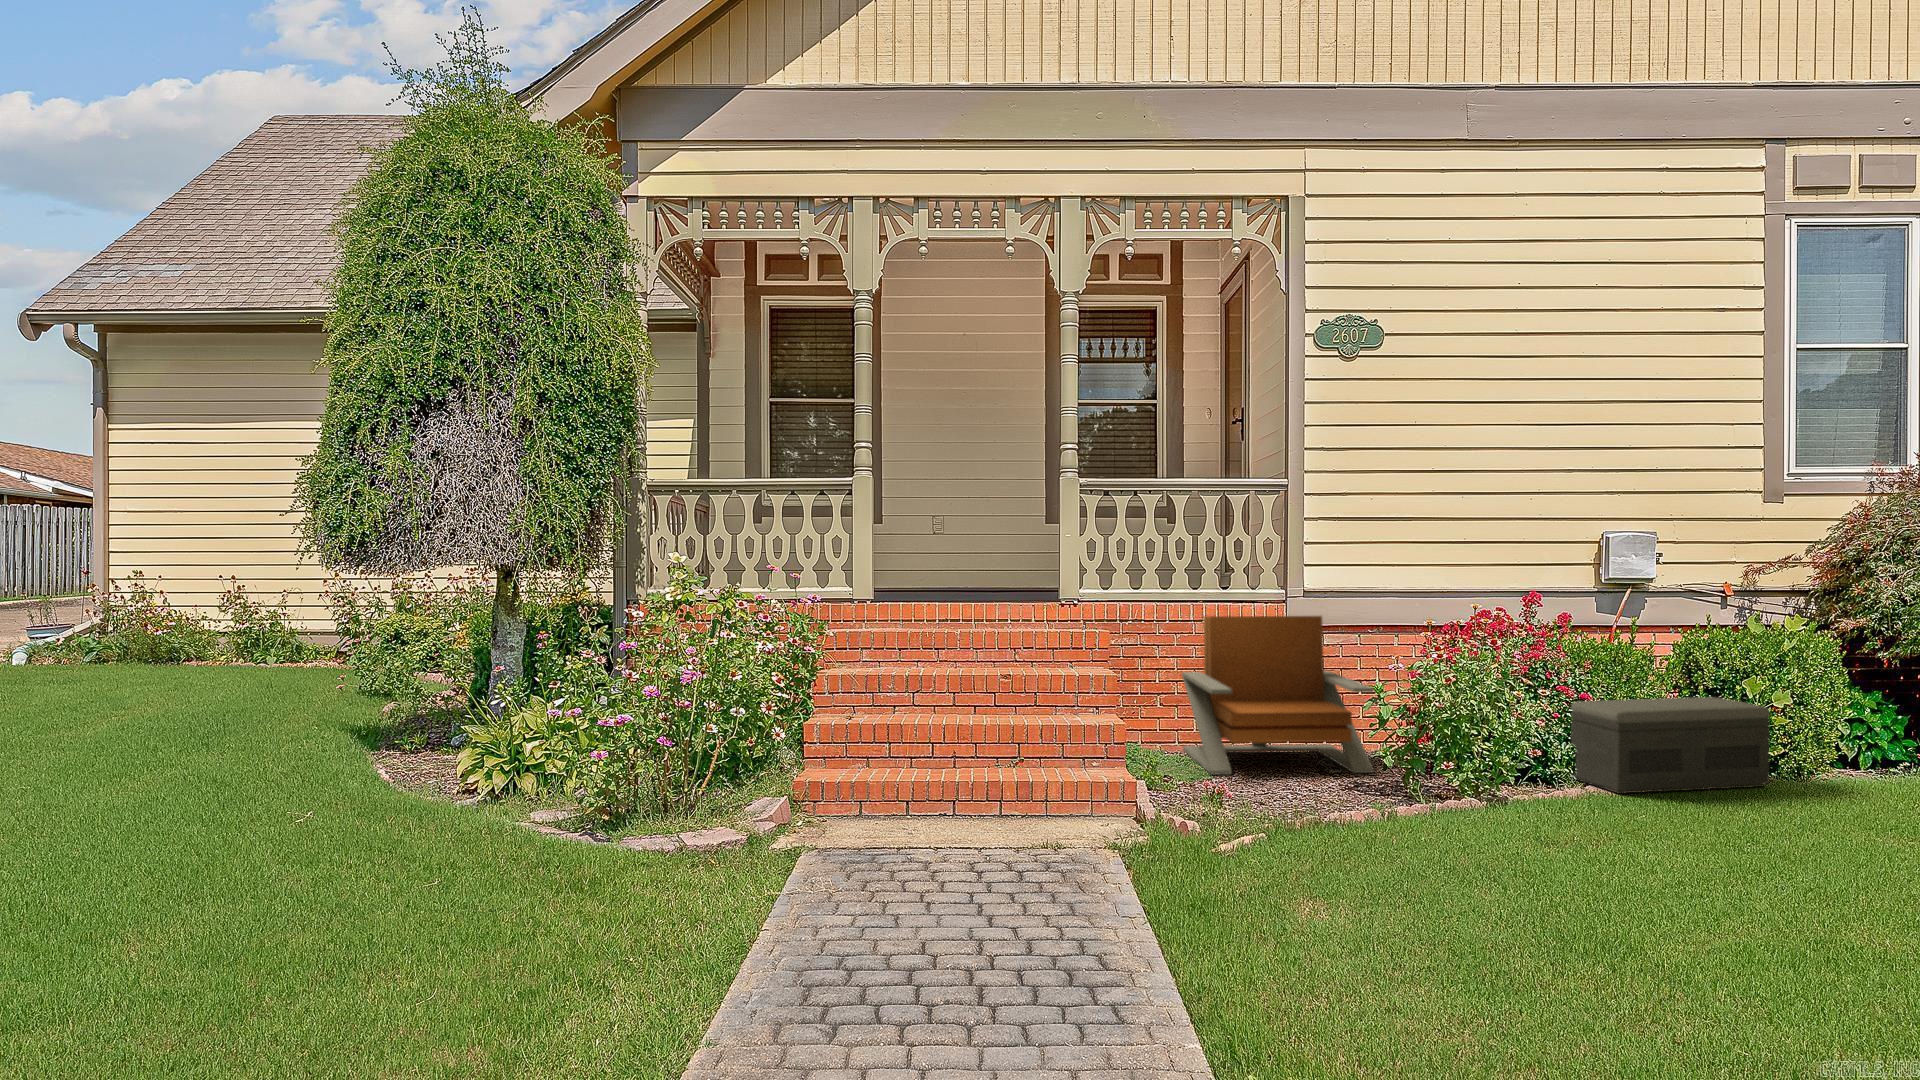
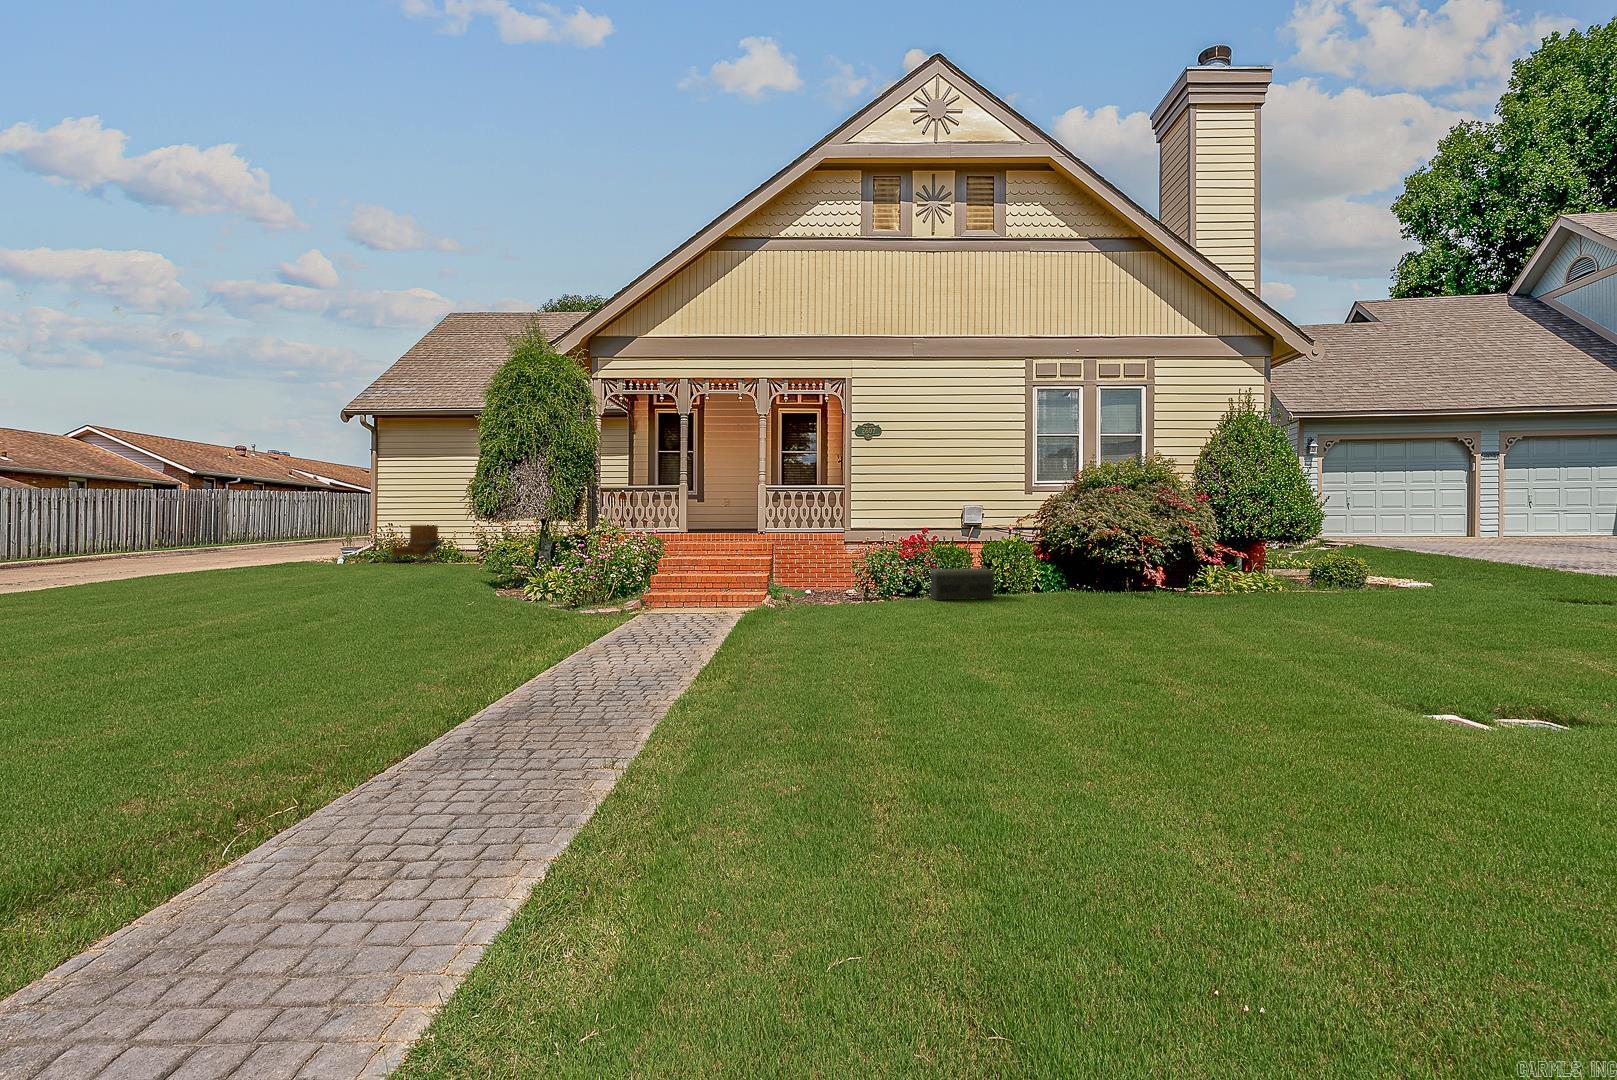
lounge chair: present [1182,616,1374,775] -> present [389,525,444,563]

